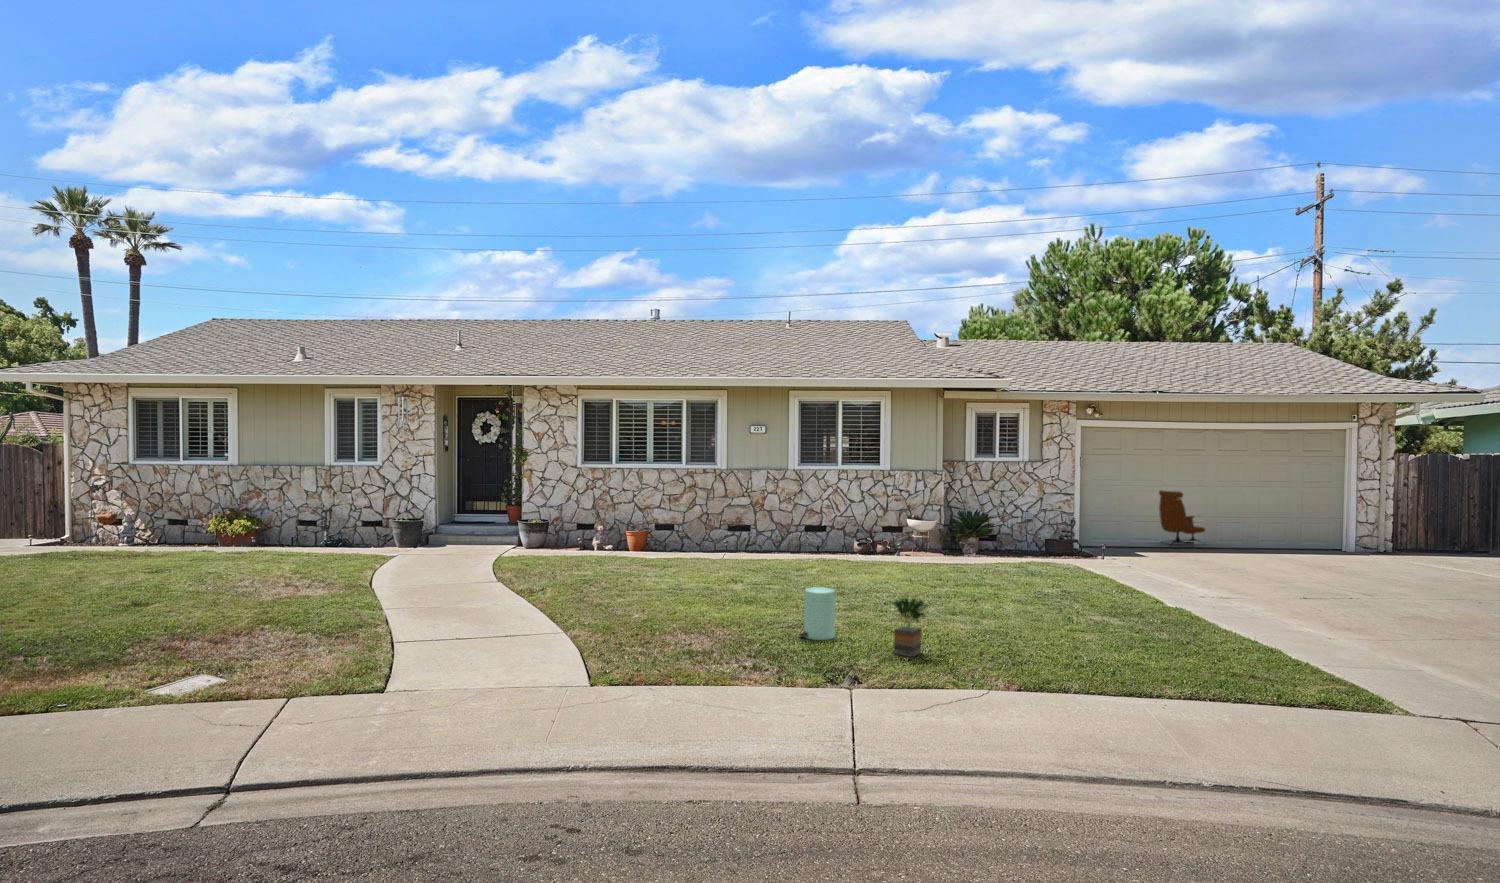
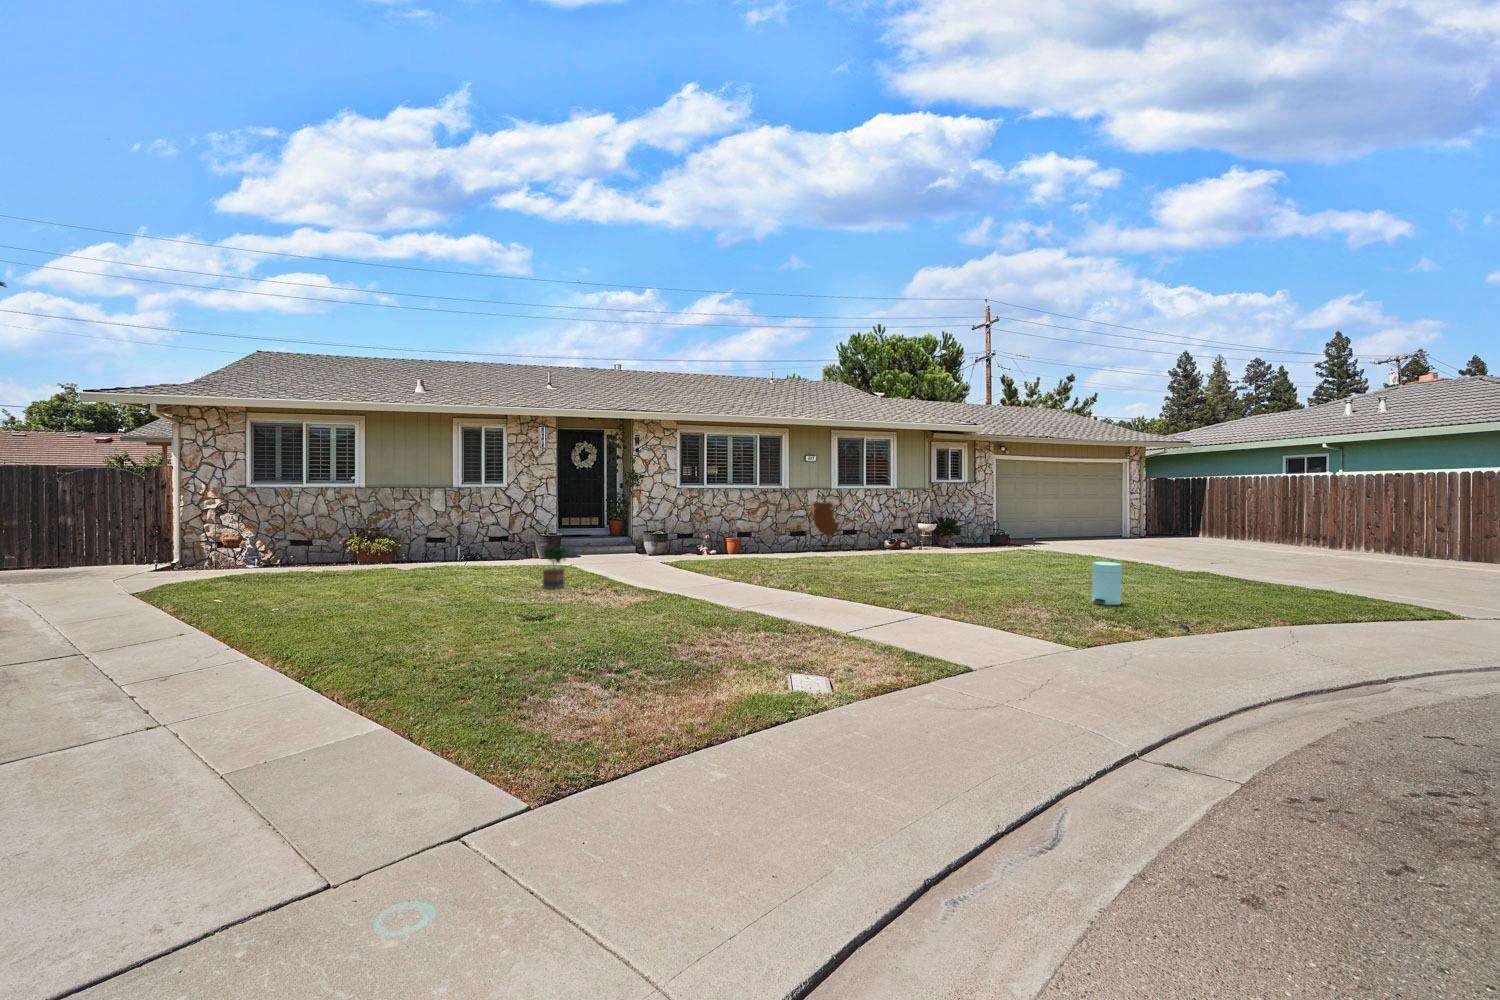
lounge chair: present [1159,490,1205,544] -> present [814,502,839,544]
potted tree: present [894,598,928,657] -> present [543,547,568,589]

